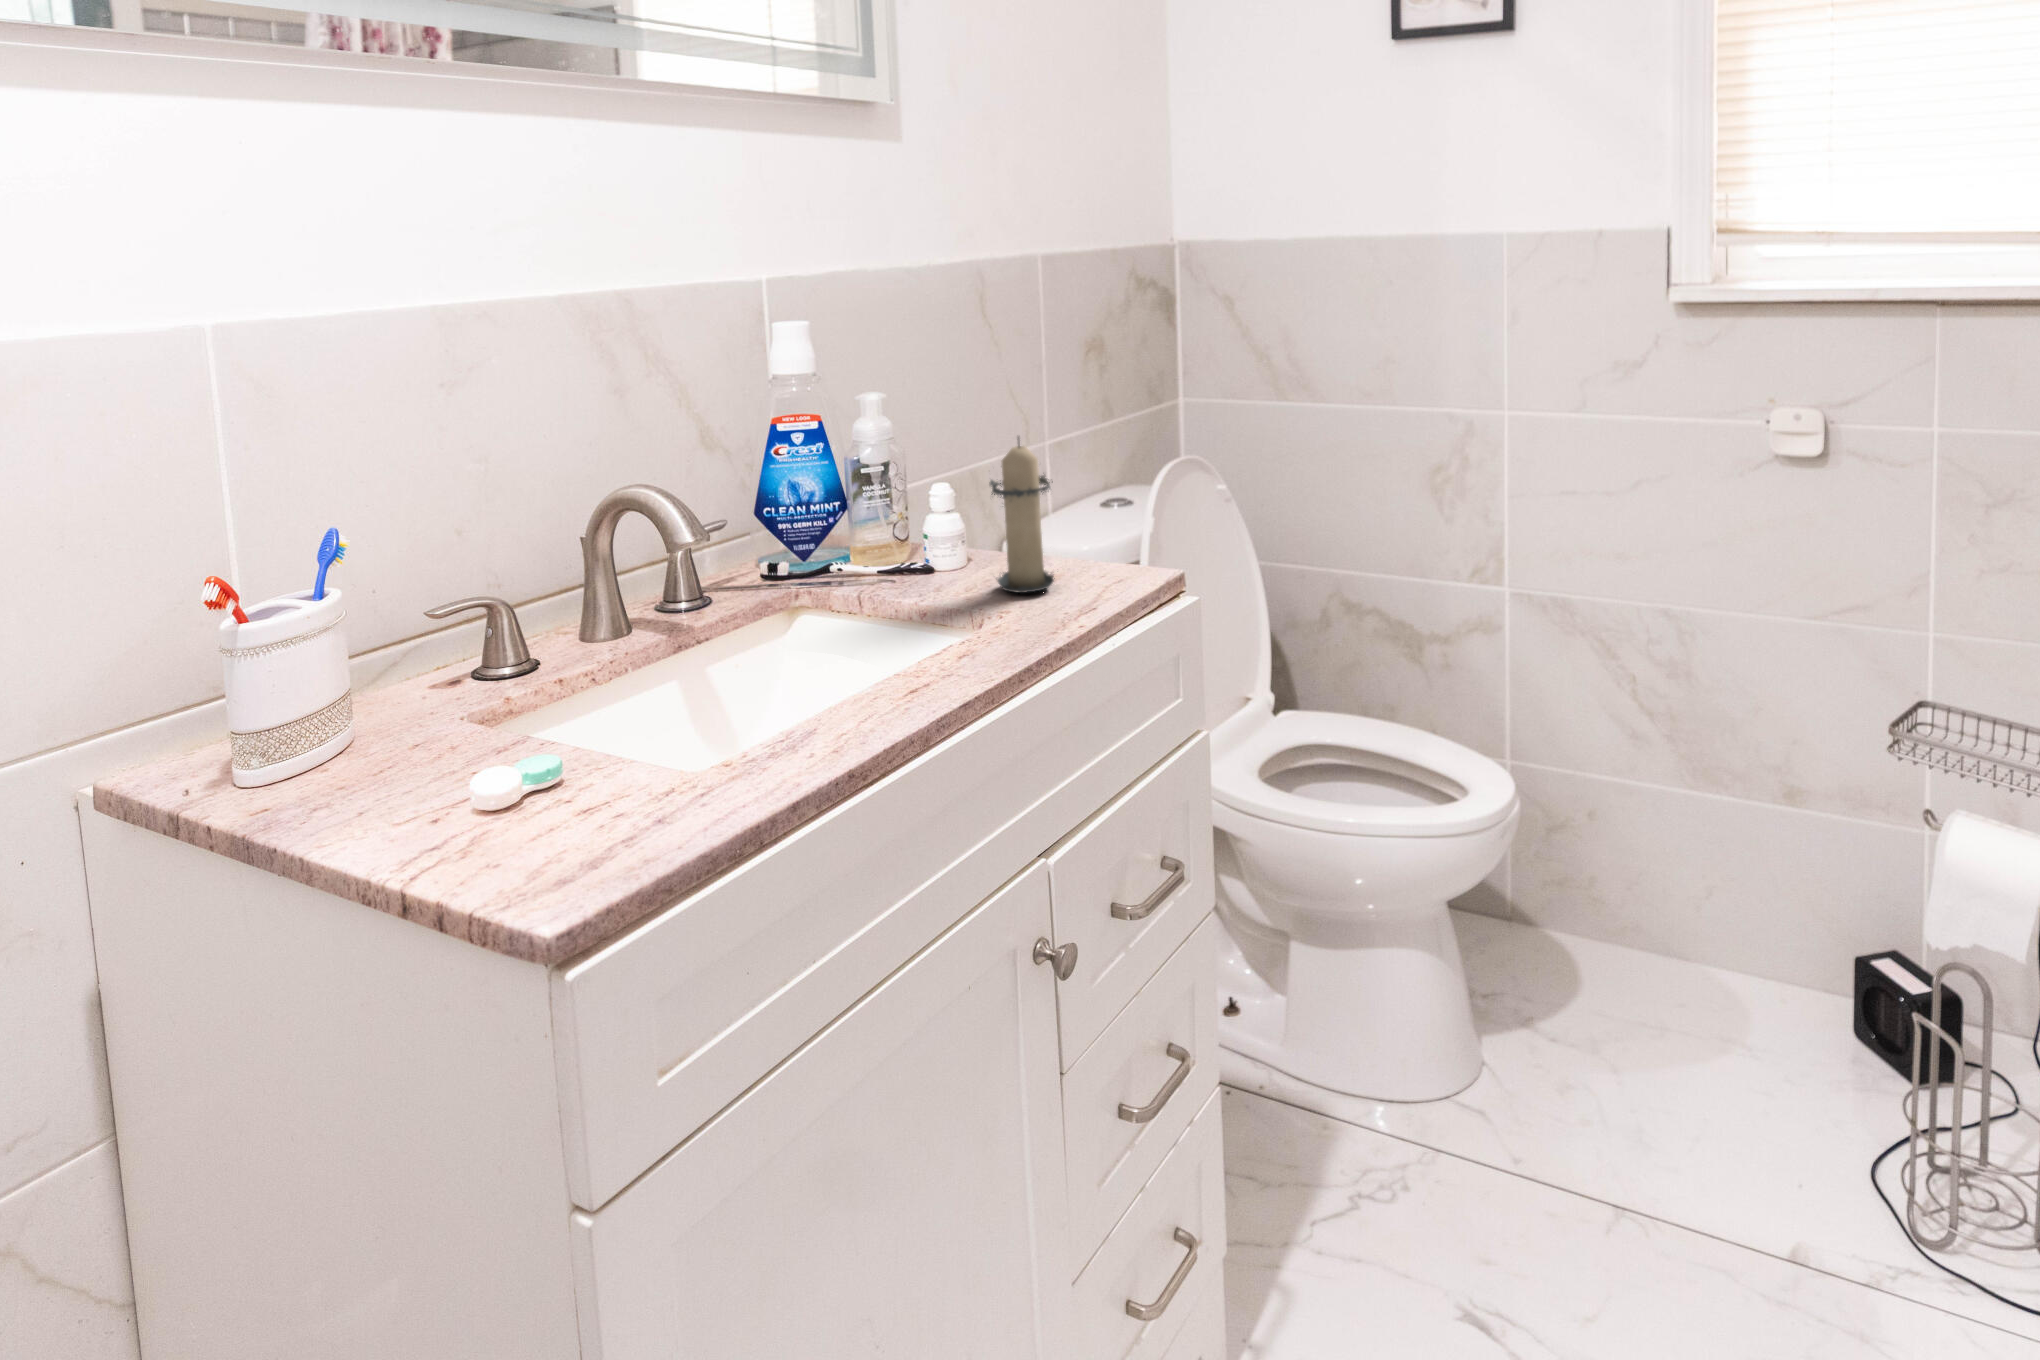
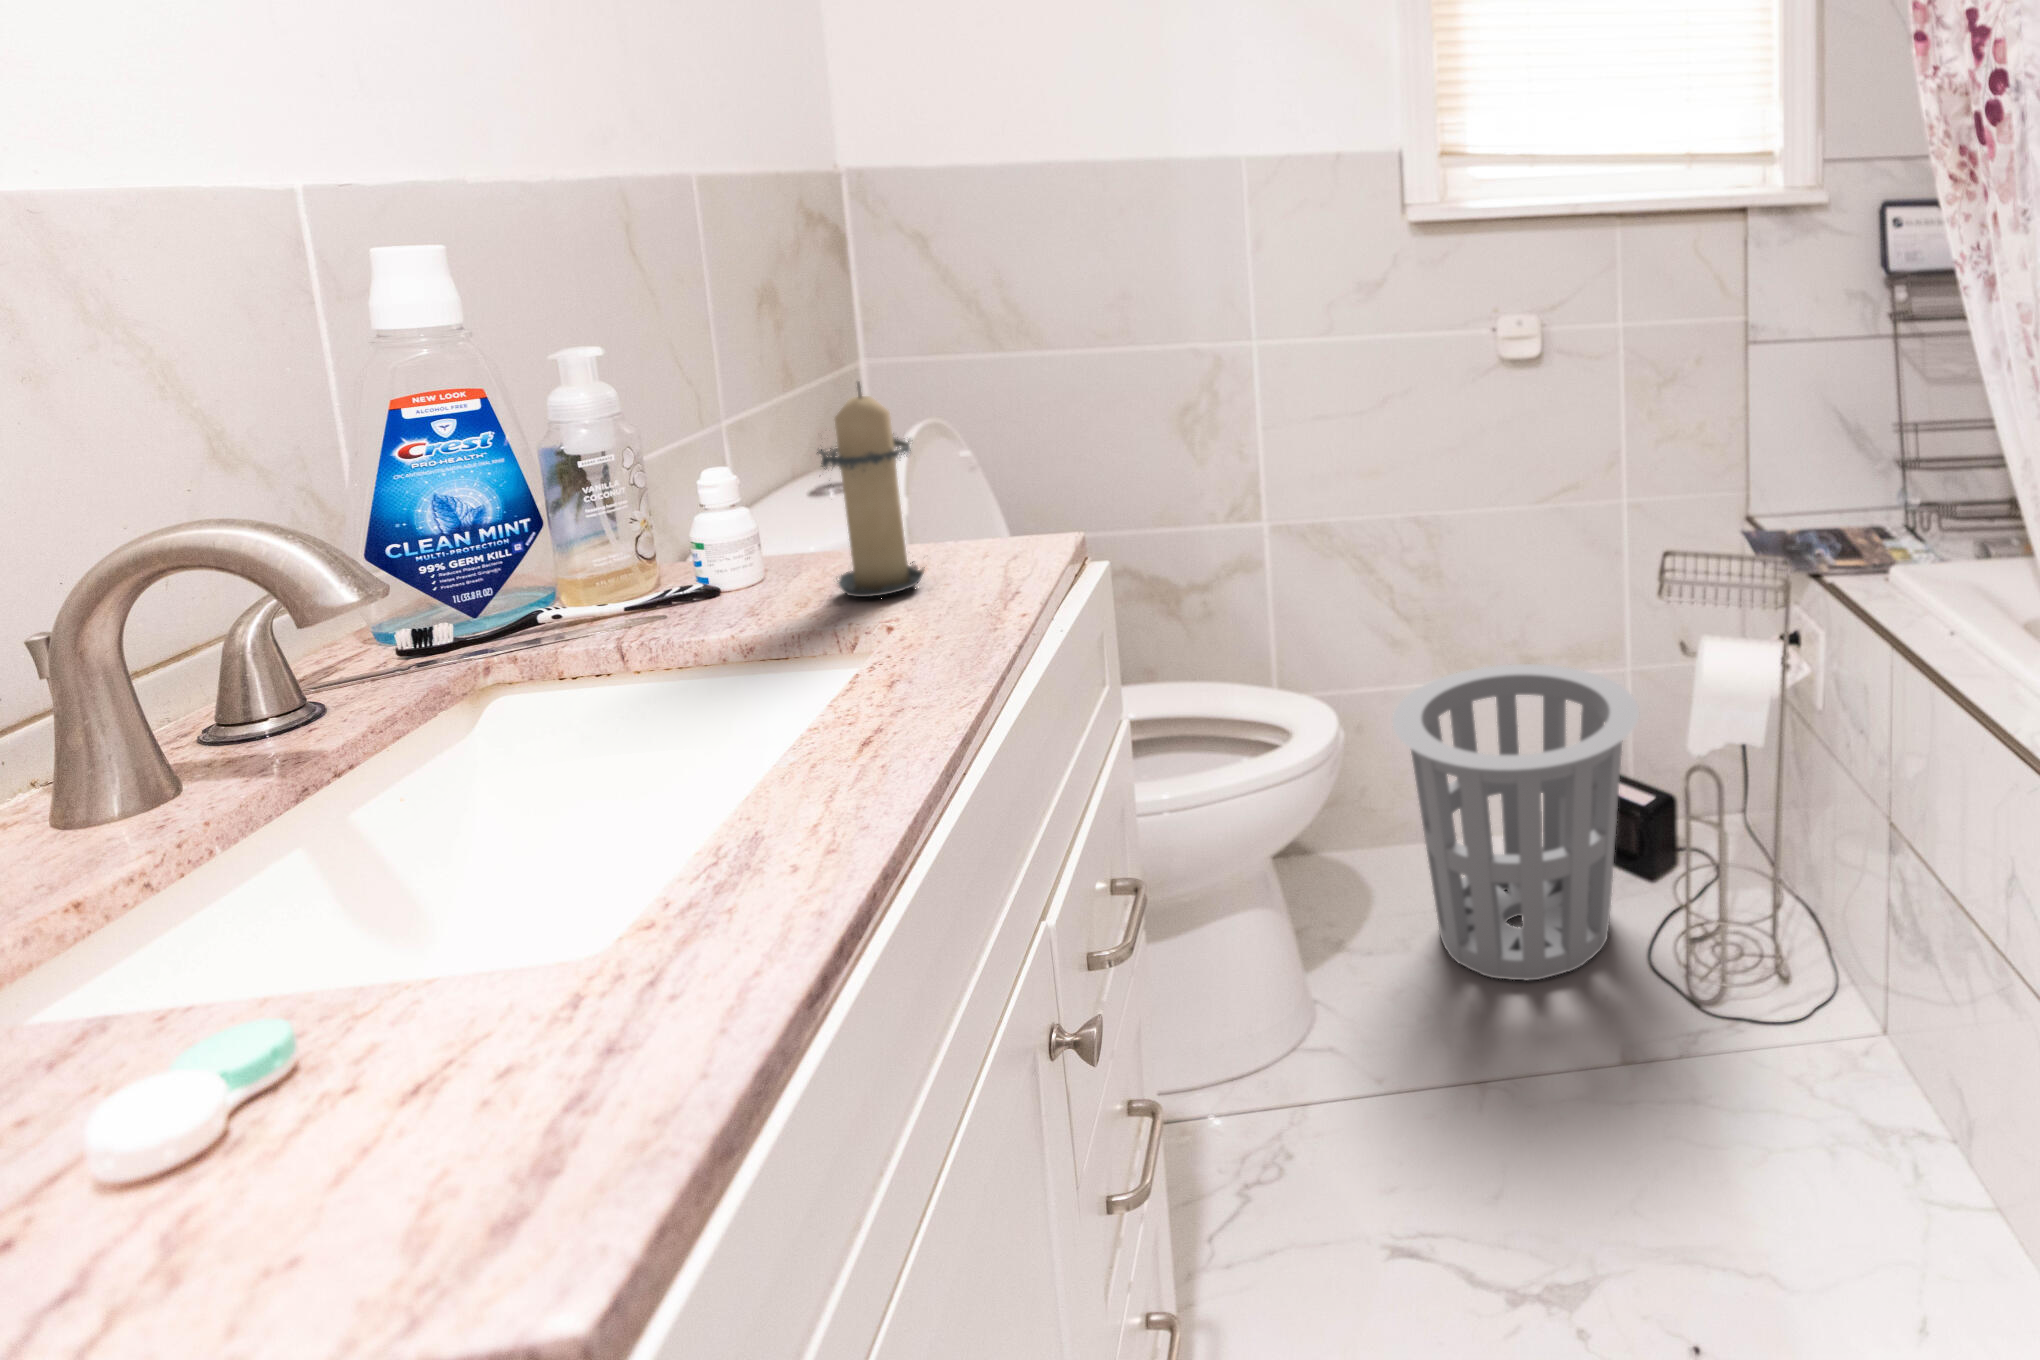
waste basket: none [1589,781,1889,1141] -> present [1392,664,1639,981]

